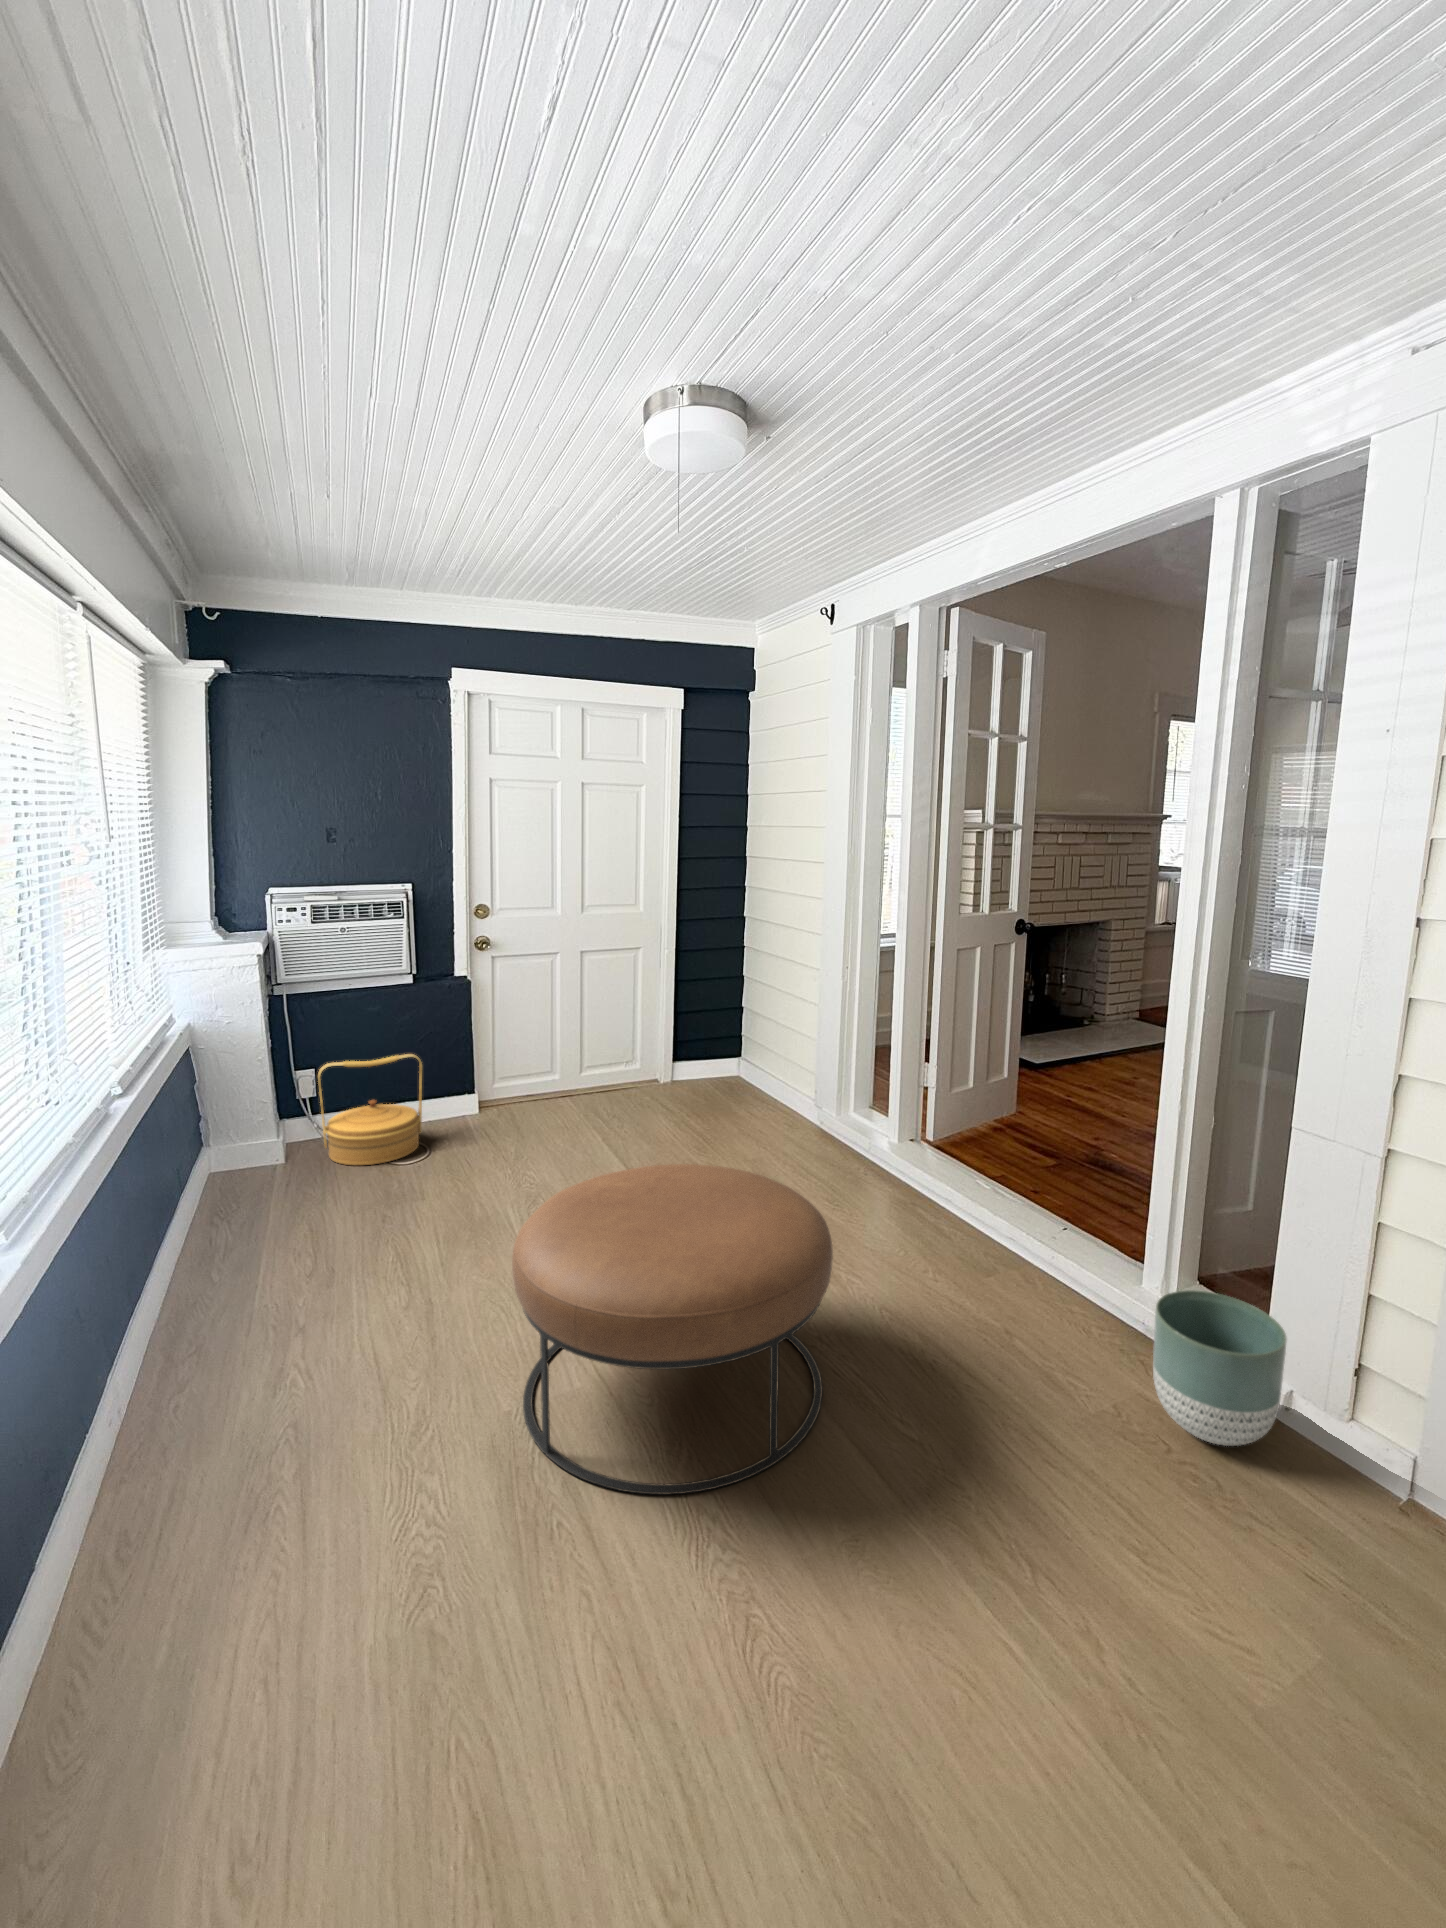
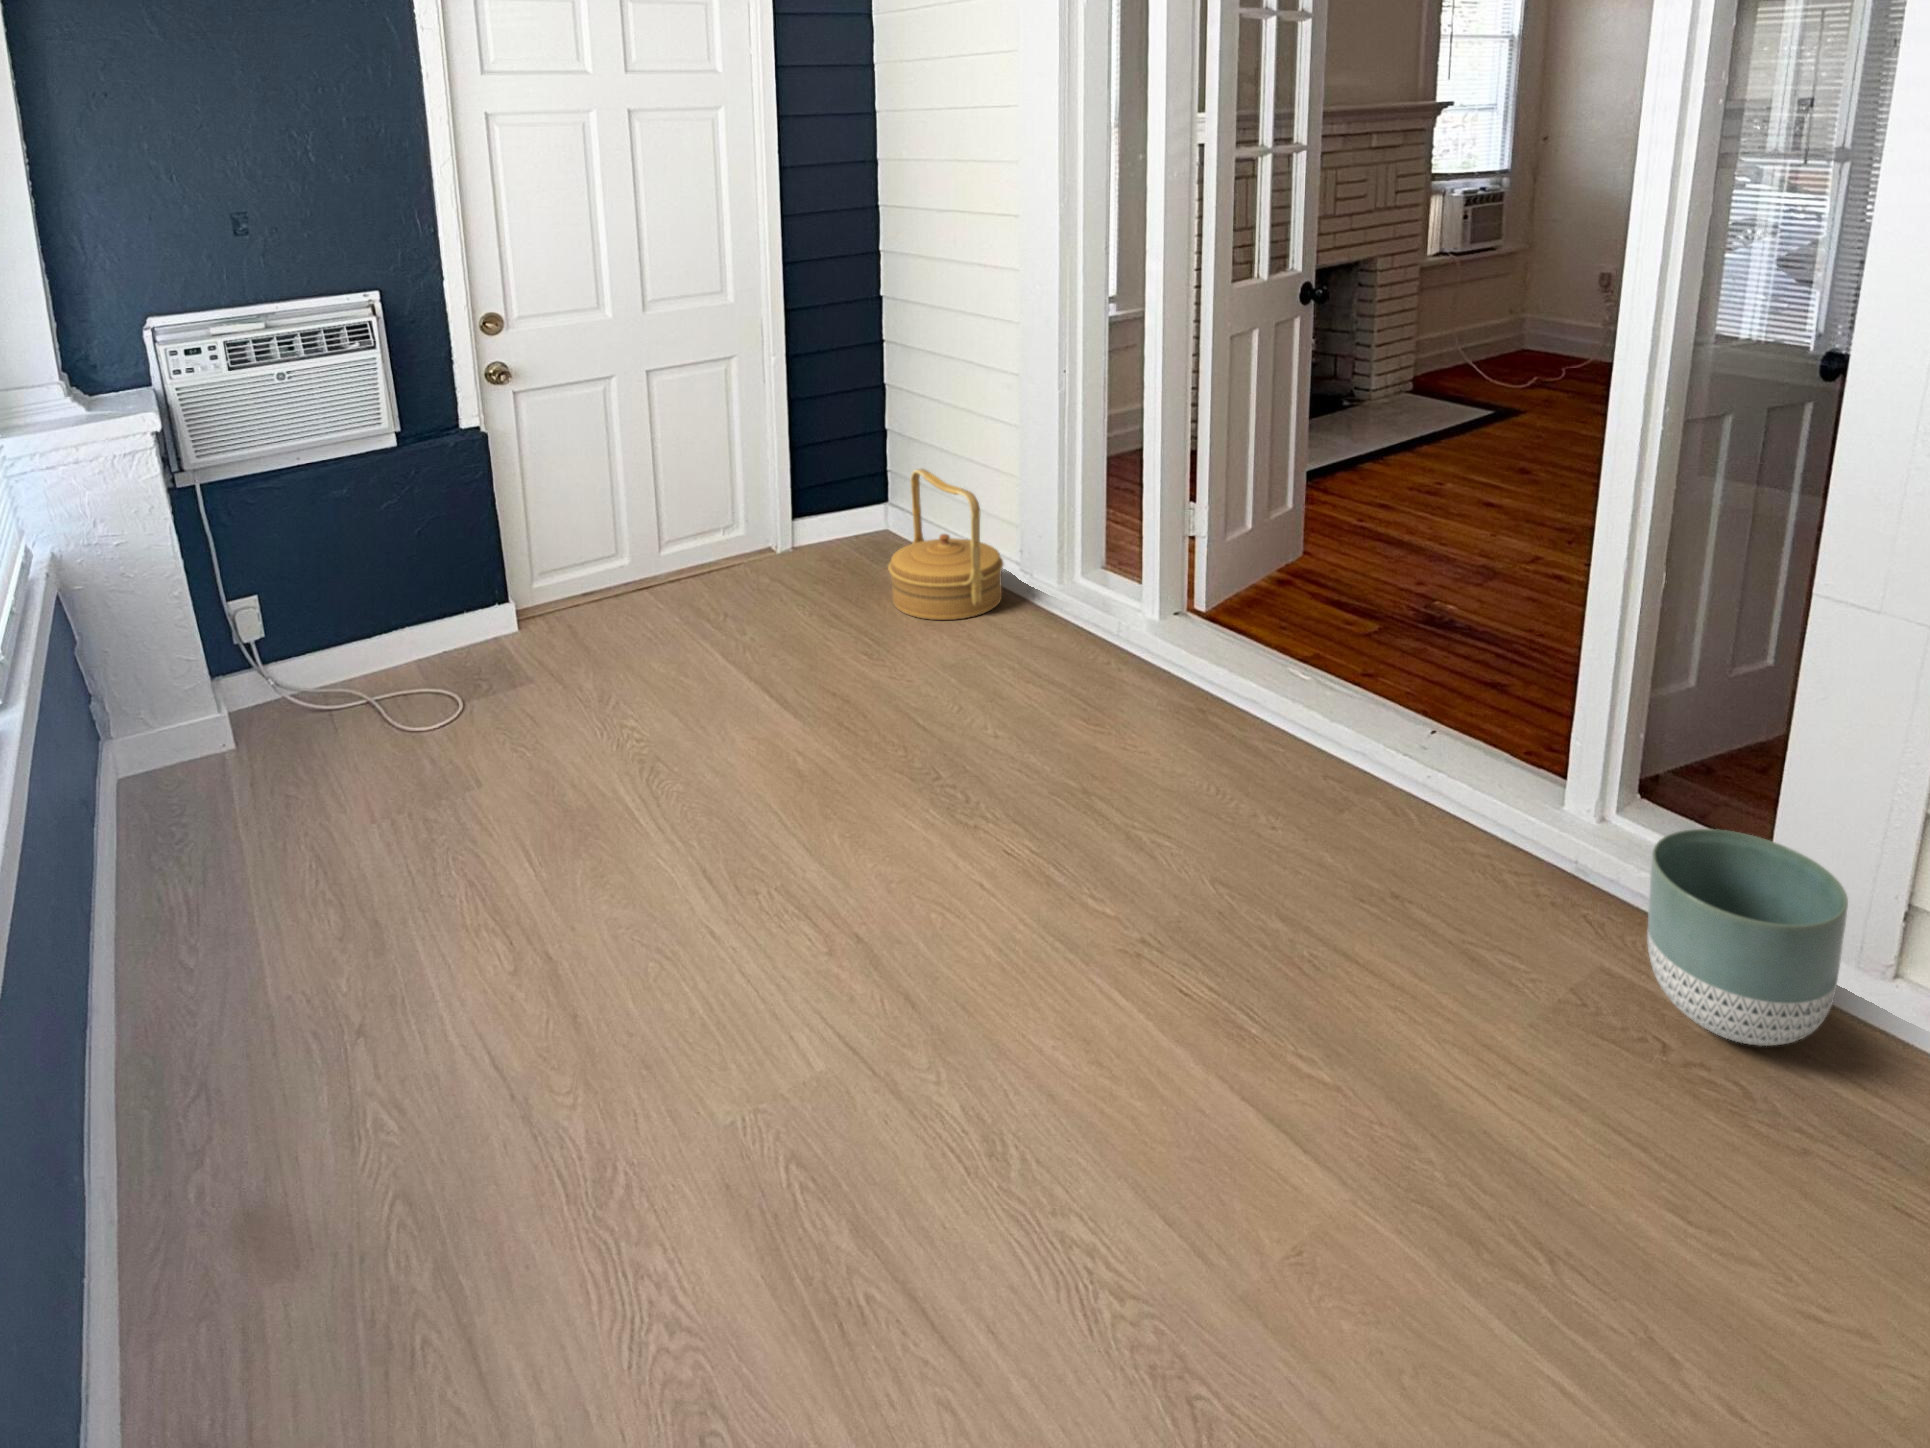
woven basket: present [318,1054,422,1165] -> present [888,469,1003,620]
ottoman: present [512,1164,833,1495] -> none [718,716,1207,1248]

